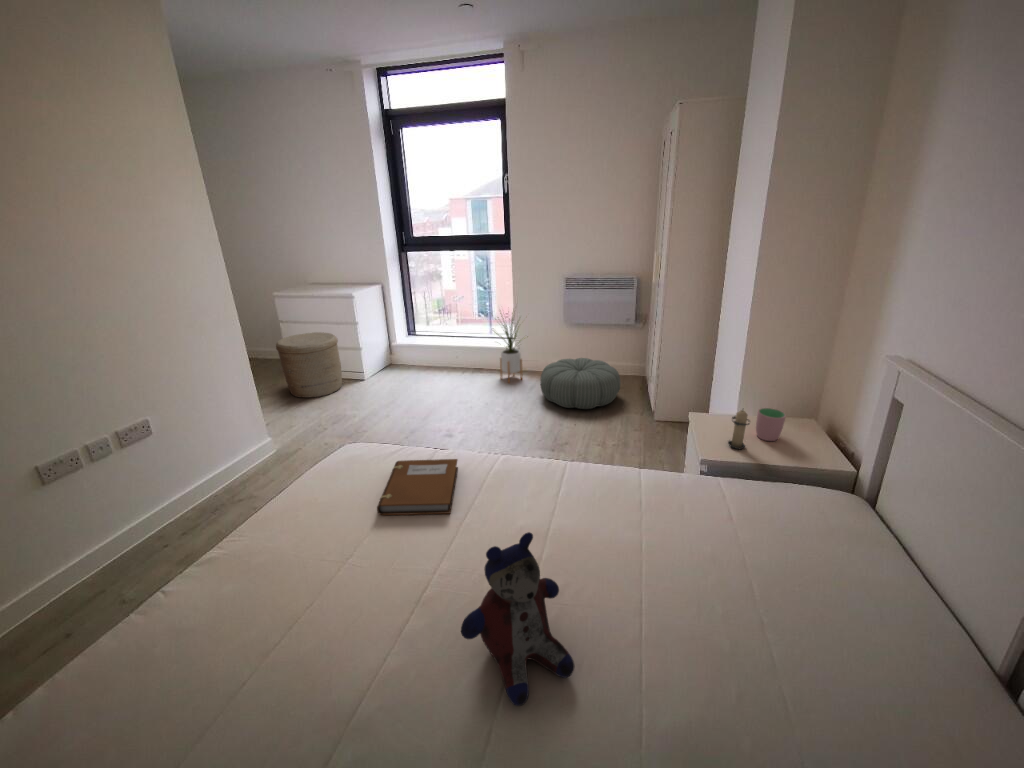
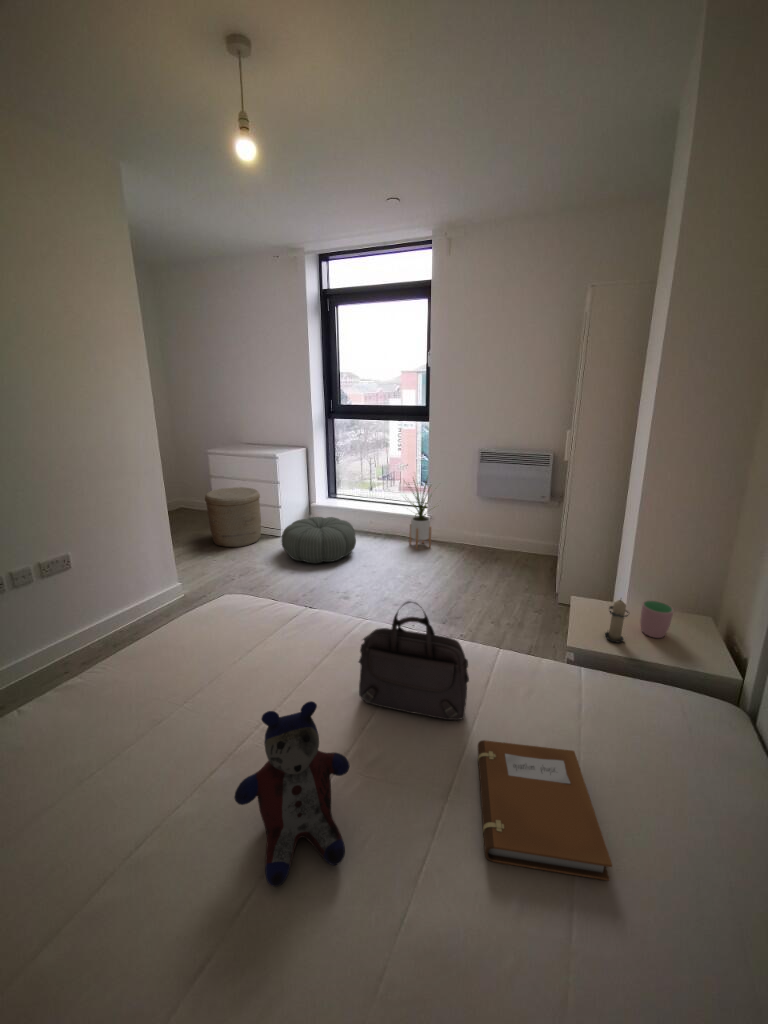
pouf: present [540,358,620,409] -> present [281,517,356,563]
handbag: none [527,429,637,536] -> present [359,602,469,721]
notebook: present [377,459,458,515] -> present [478,740,612,880]

